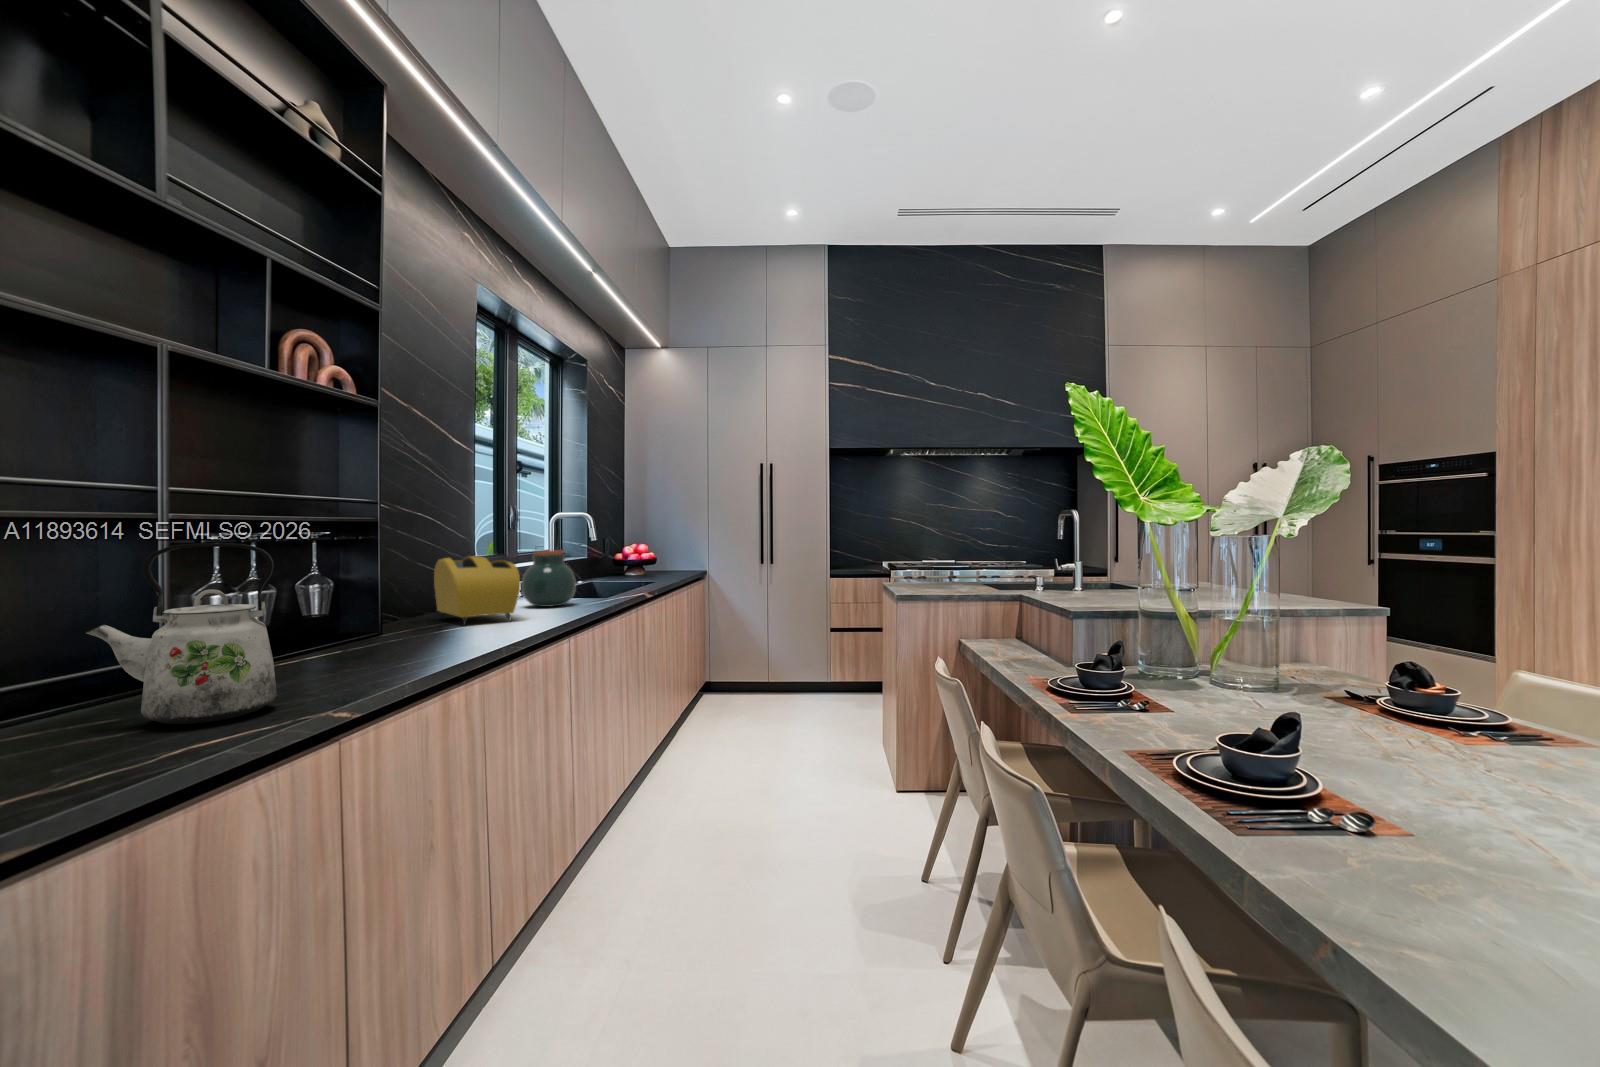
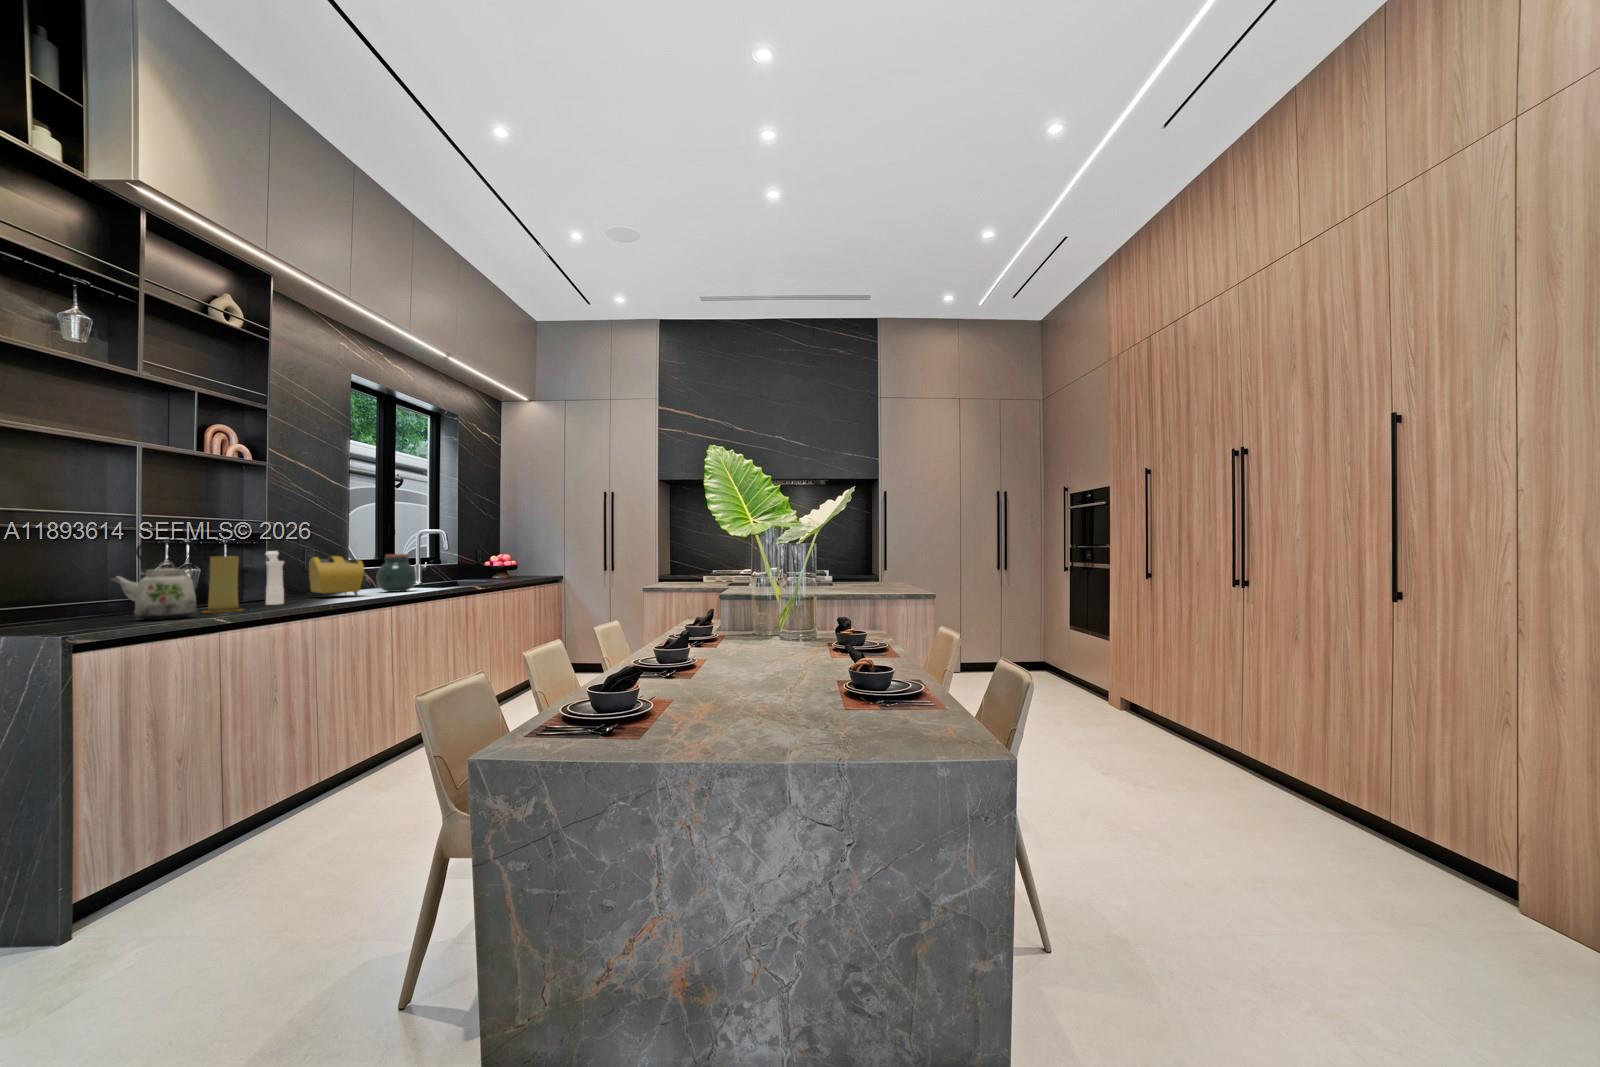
pepper mill: none [380,552,415,649] -> present [266,551,284,605]
candle: none [284,568,359,682] -> present [207,556,241,612]

